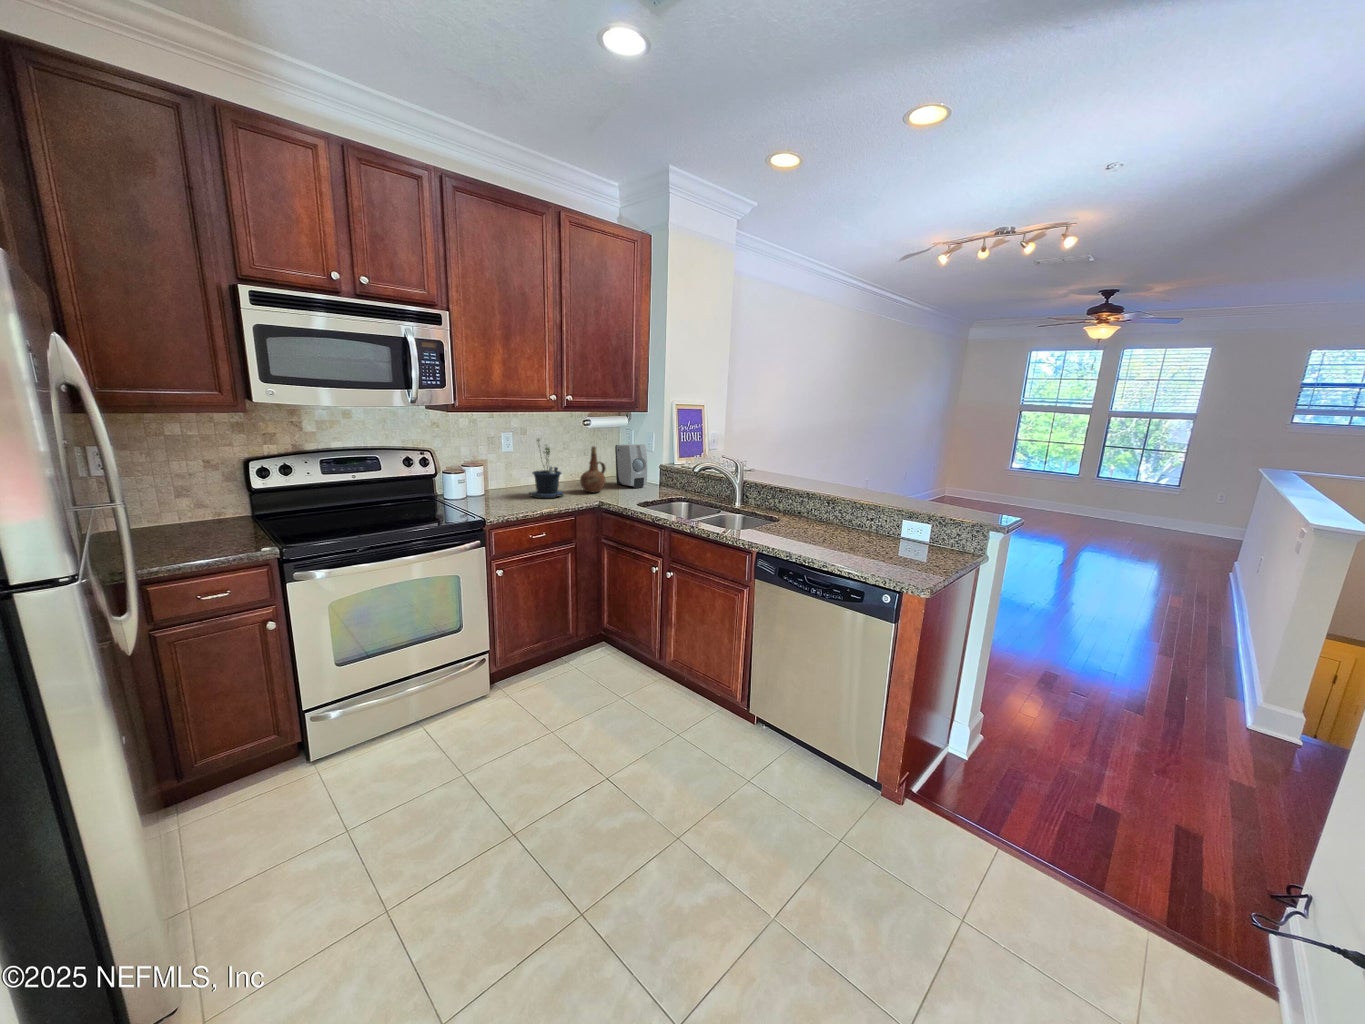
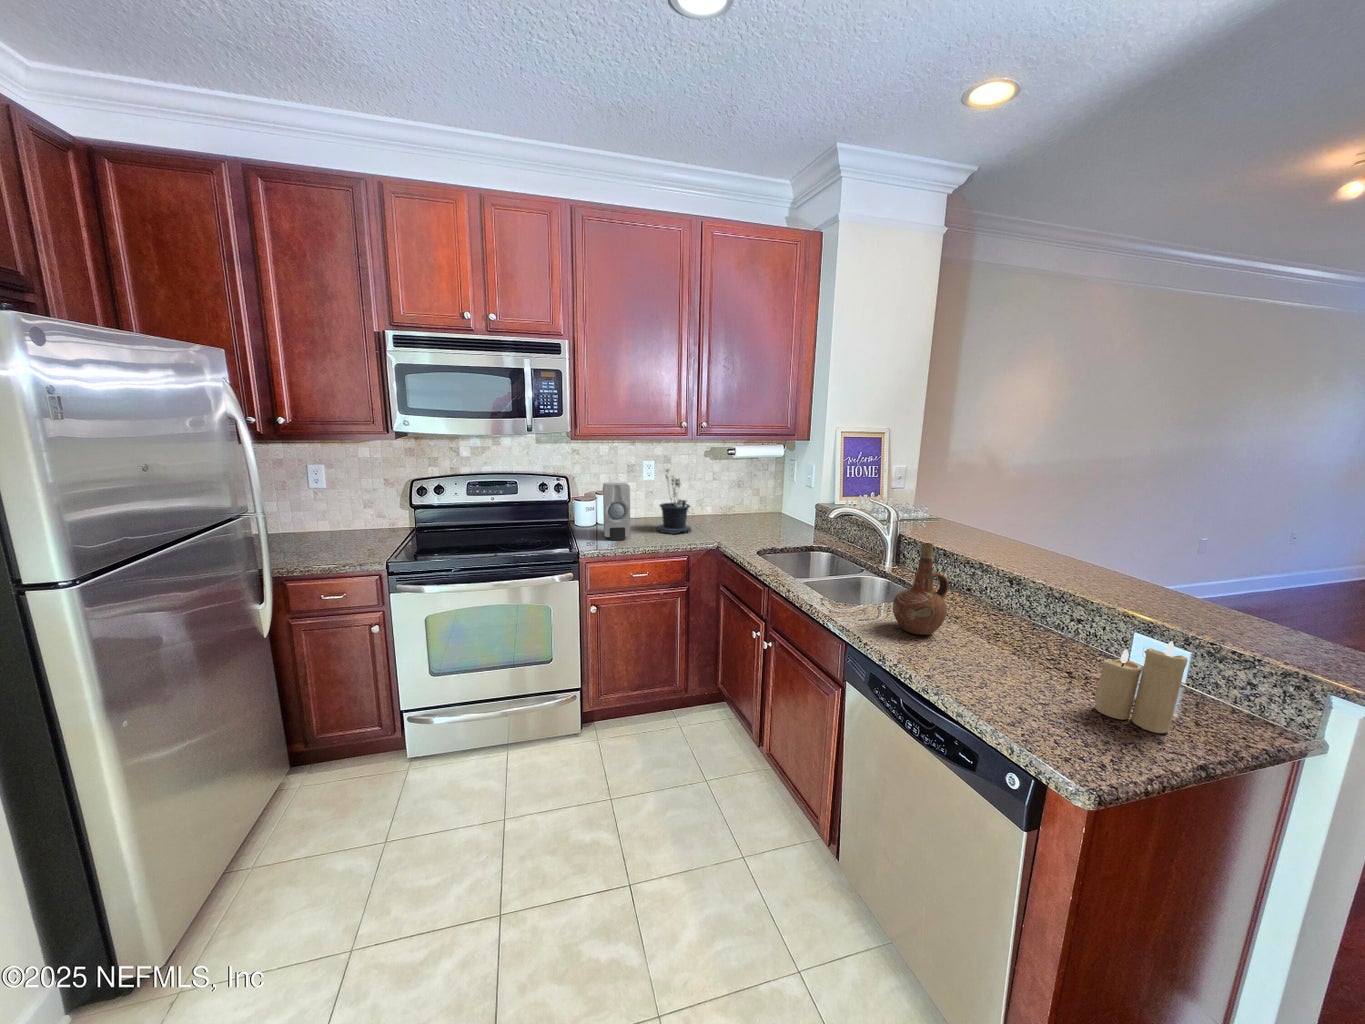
soap dispenser: present [615,444,647,488] -> present [603,483,630,540]
ceramic pitcher: present [580,446,606,492] -> present [893,543,948,635]
candle: none [904,514,945,564] -> present [1095,641,1187,733]

